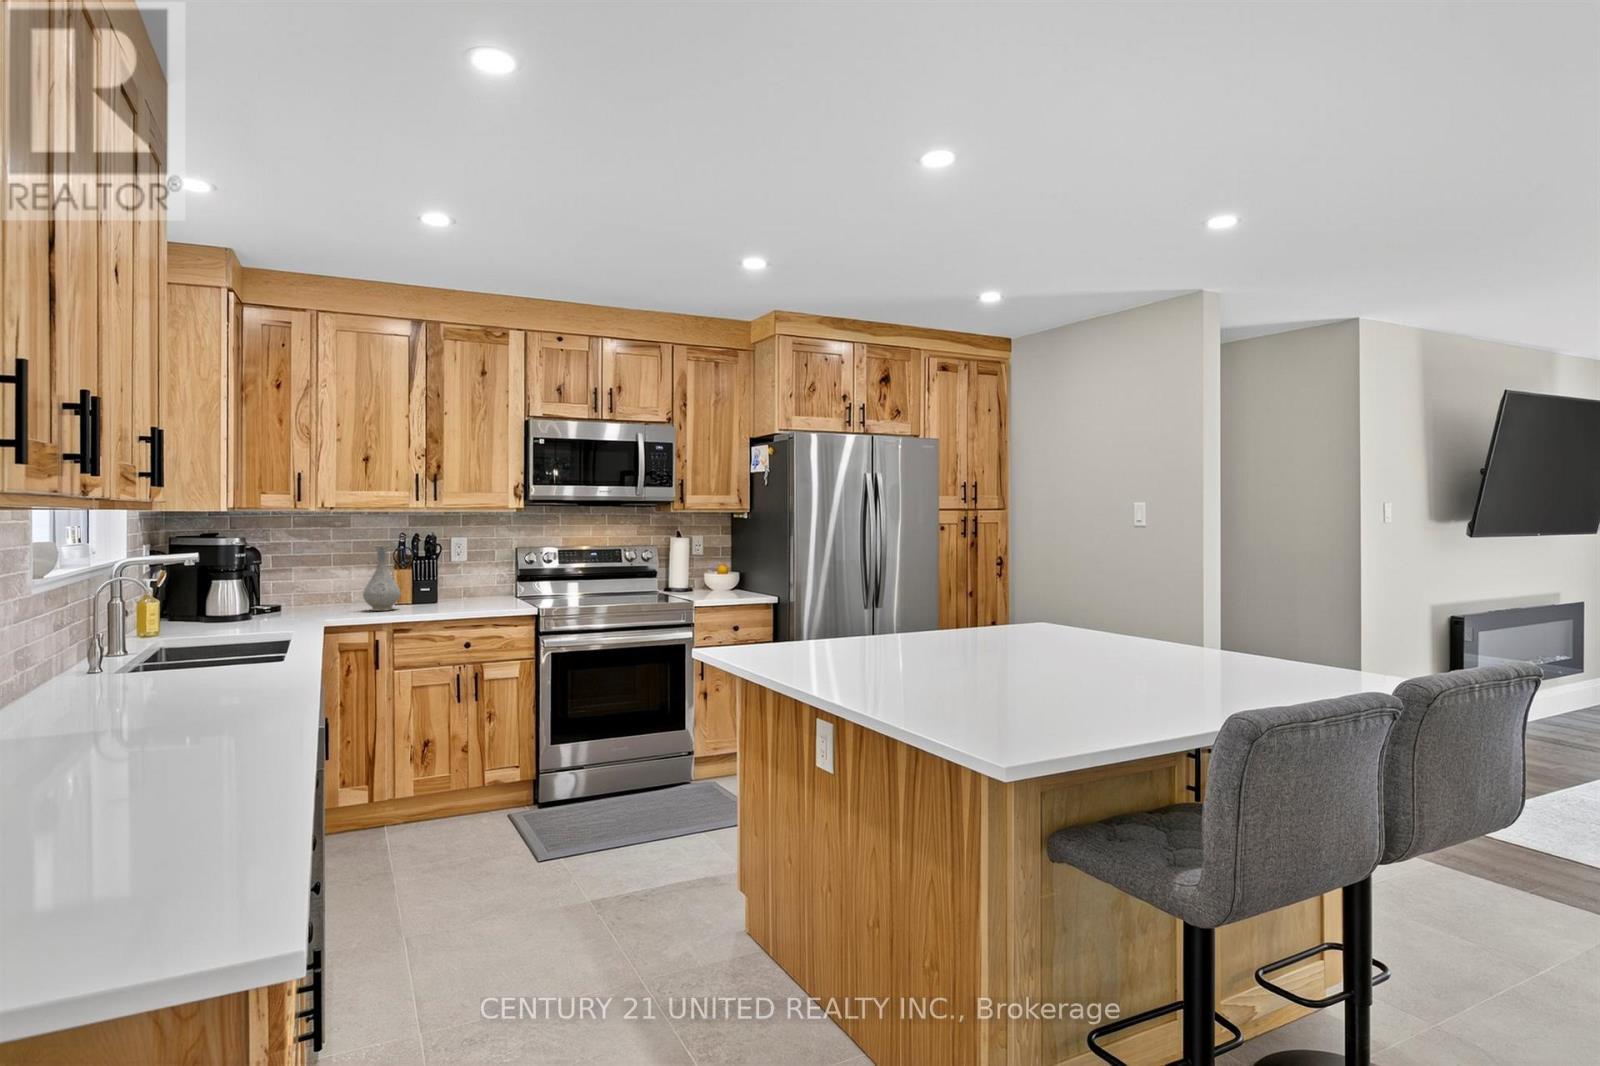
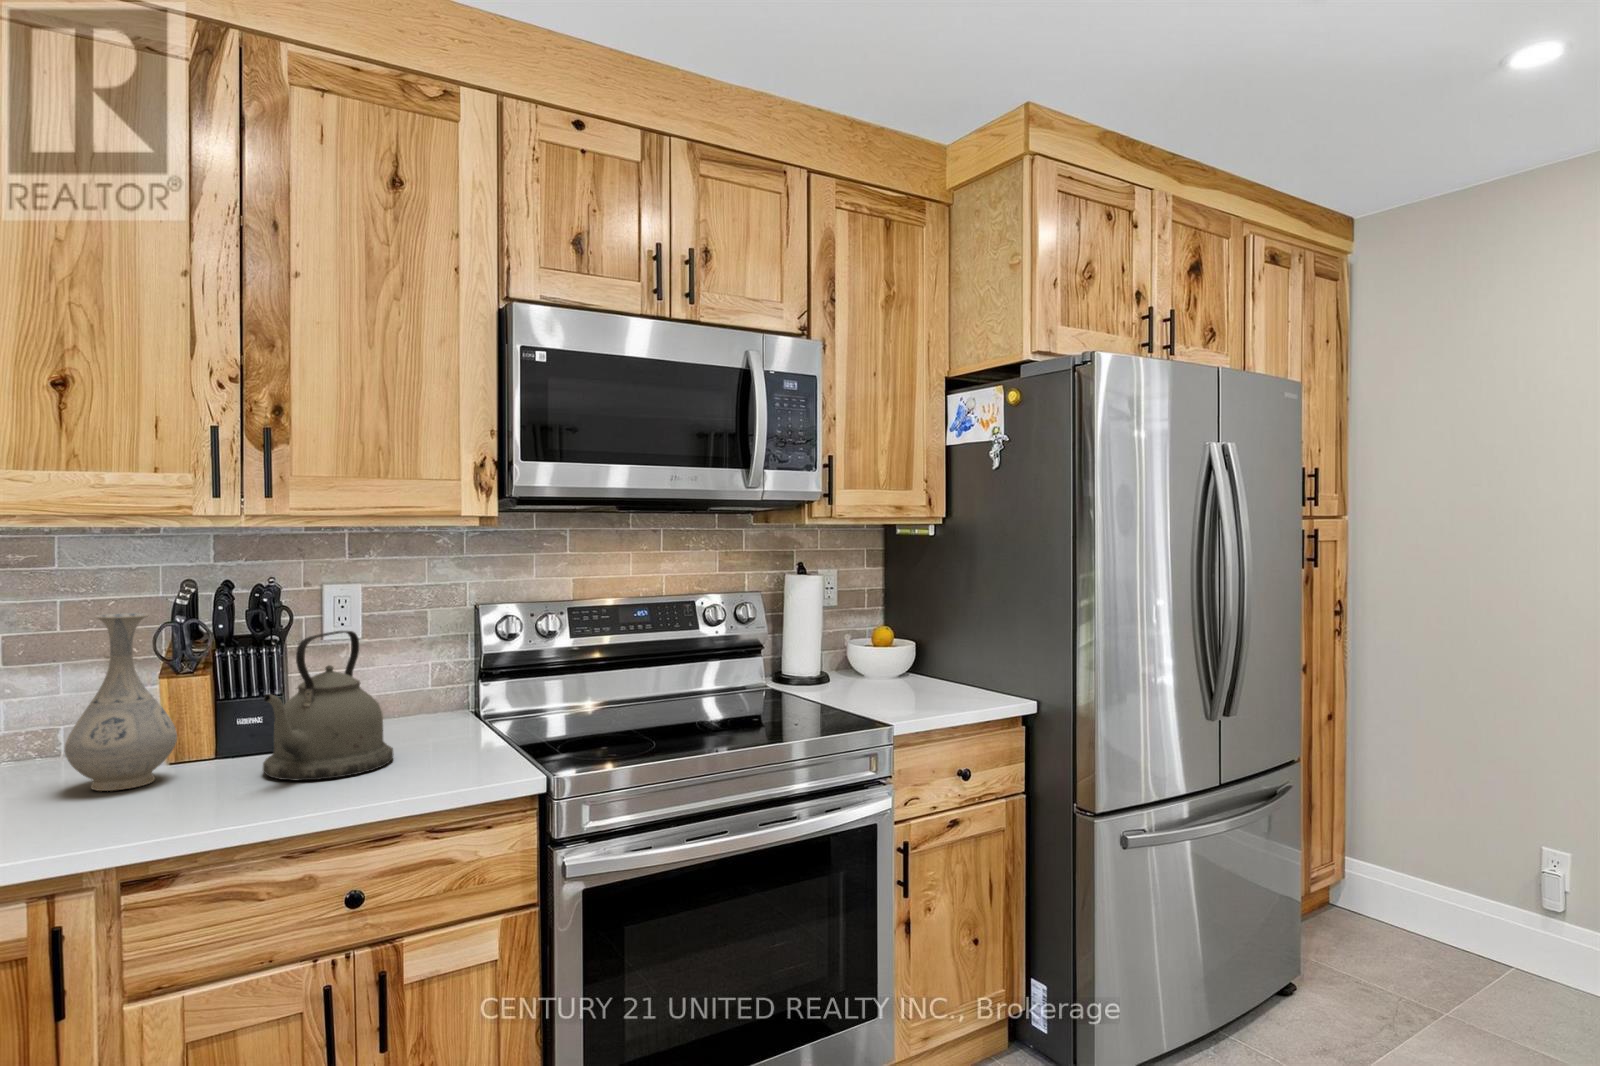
kettle: none [433,554,482,609] -> present [263,631,394,780]

